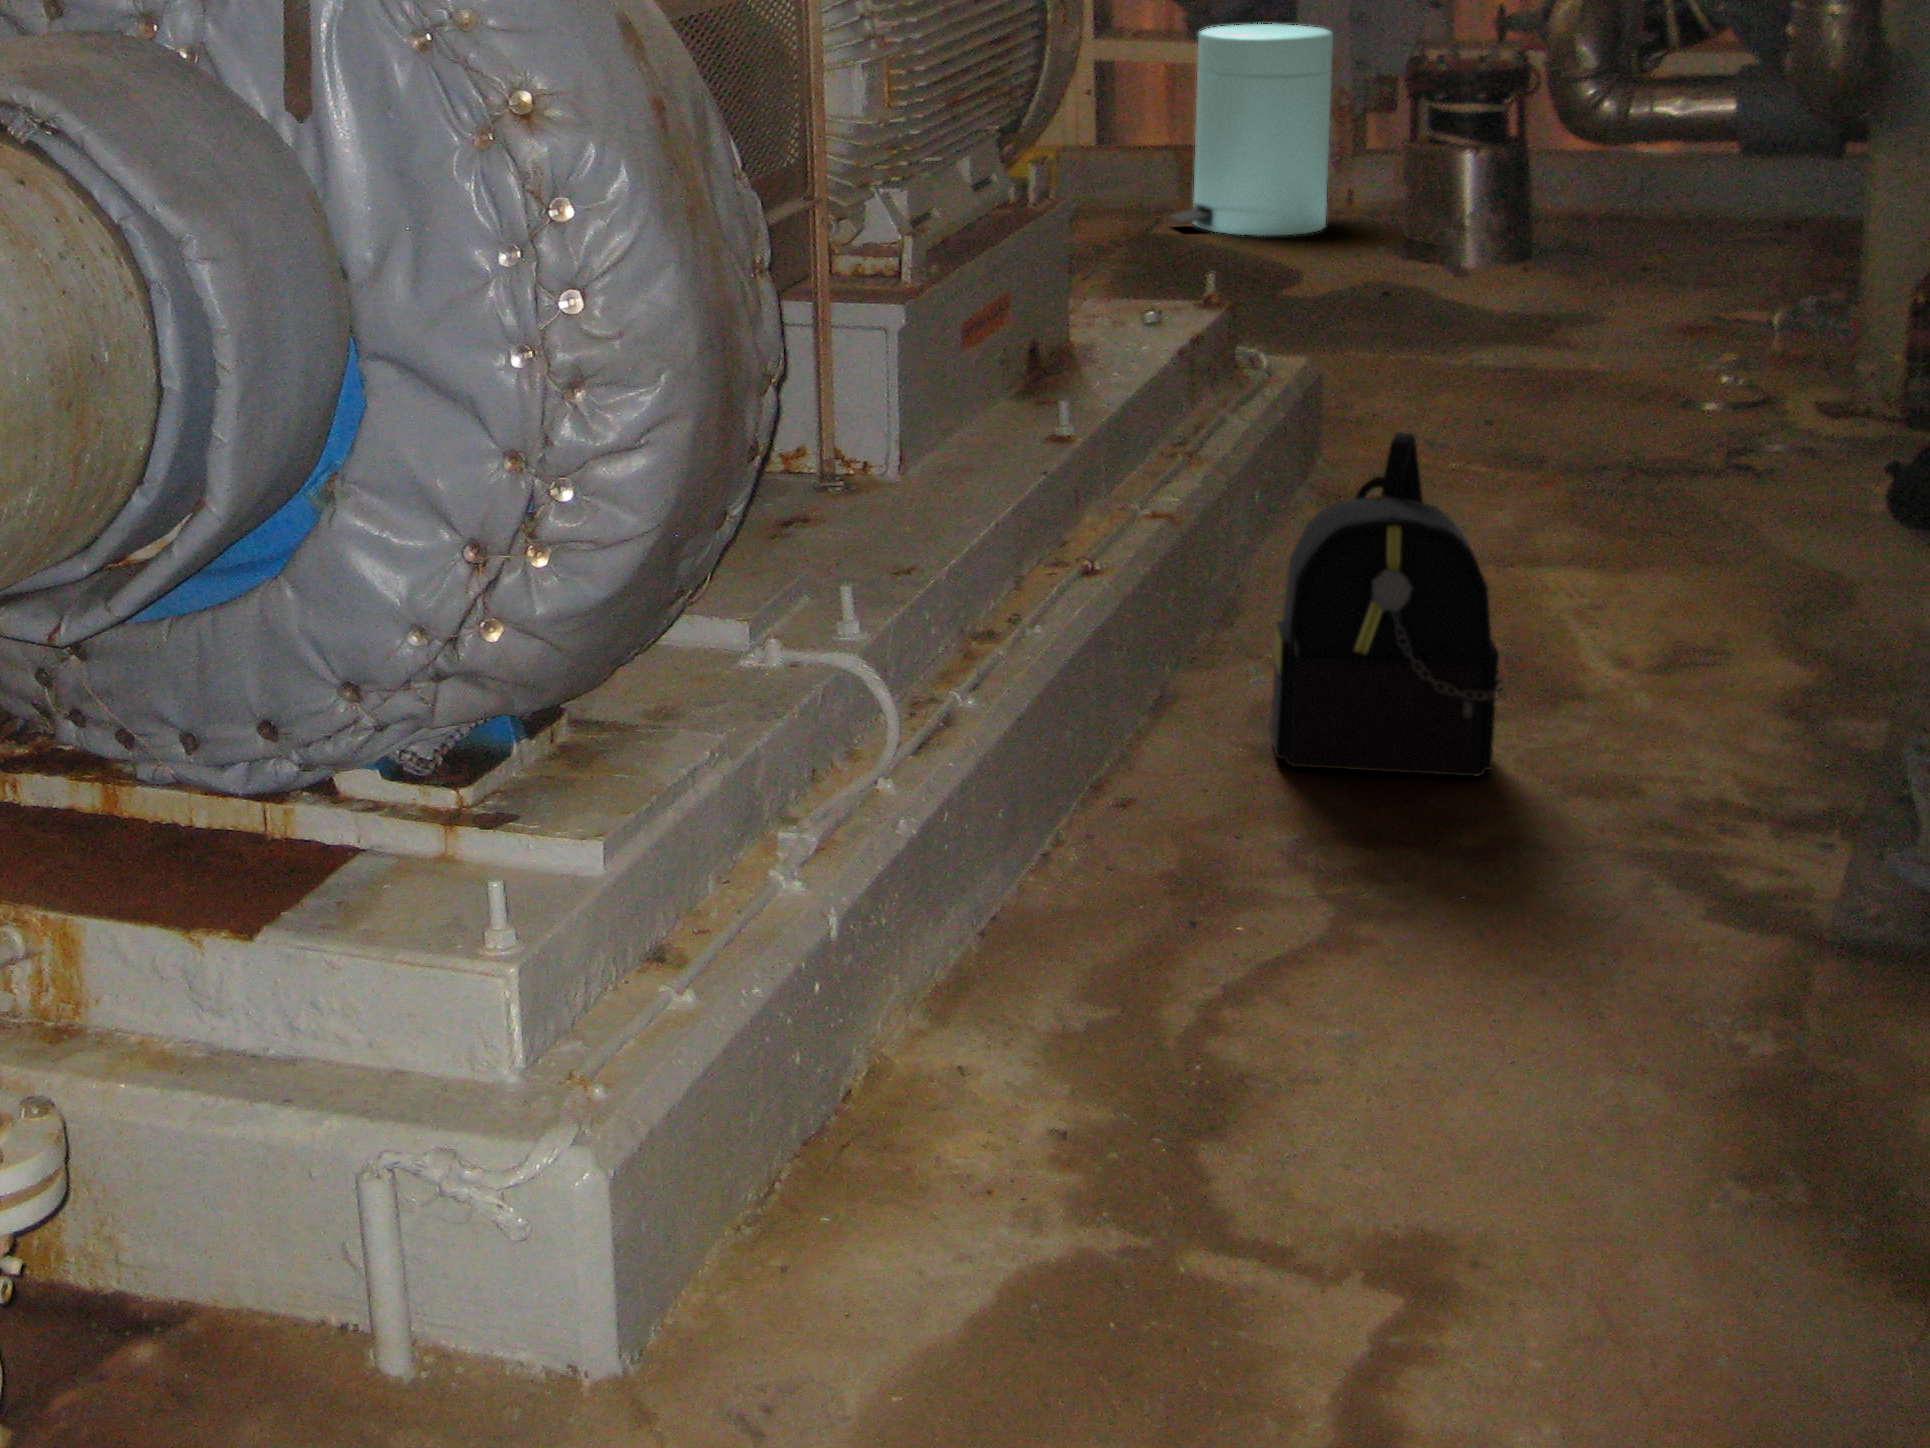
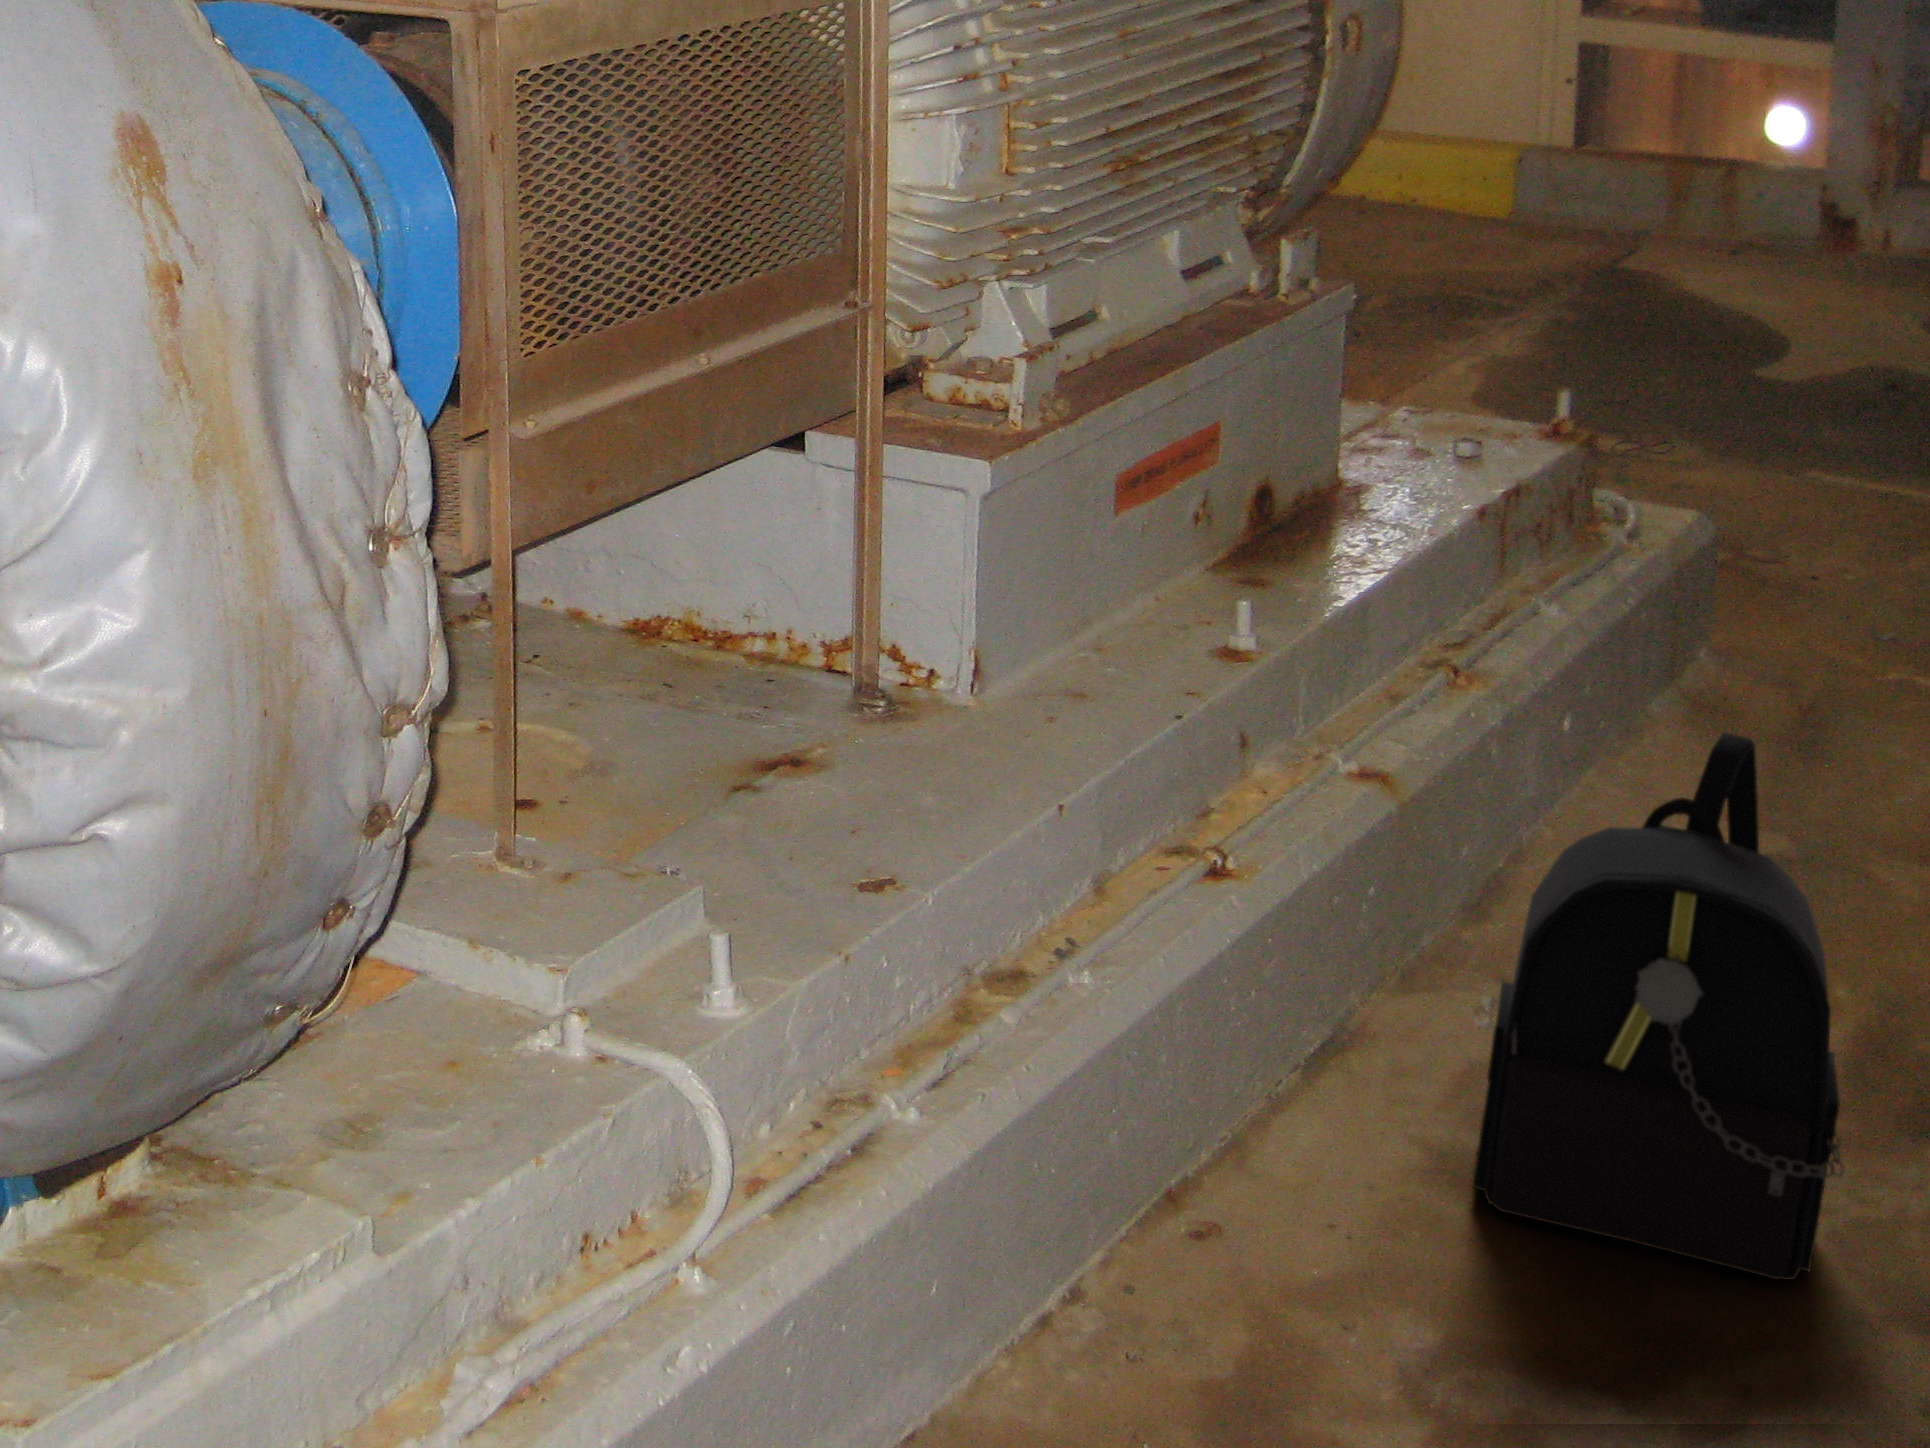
trash can: present [1169,24,1333,236] -> none [1634,18,1877,284]

